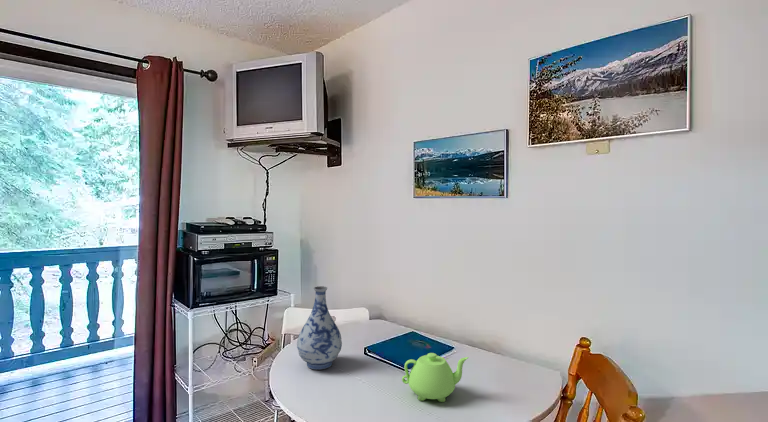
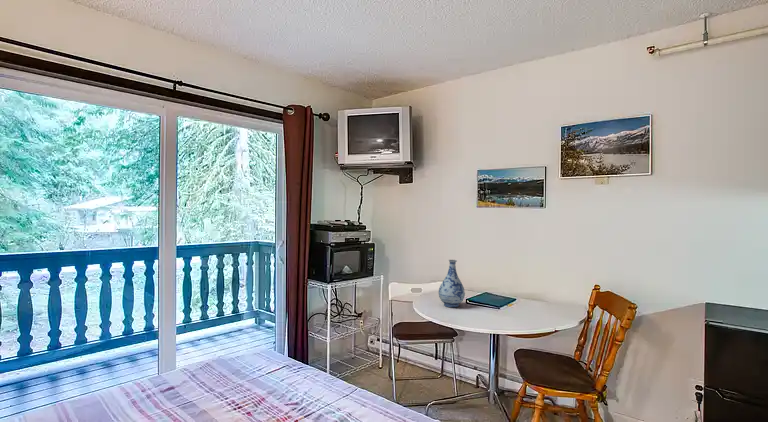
teapot: present [402,353,468,402] -> none [511,291,547,316]

